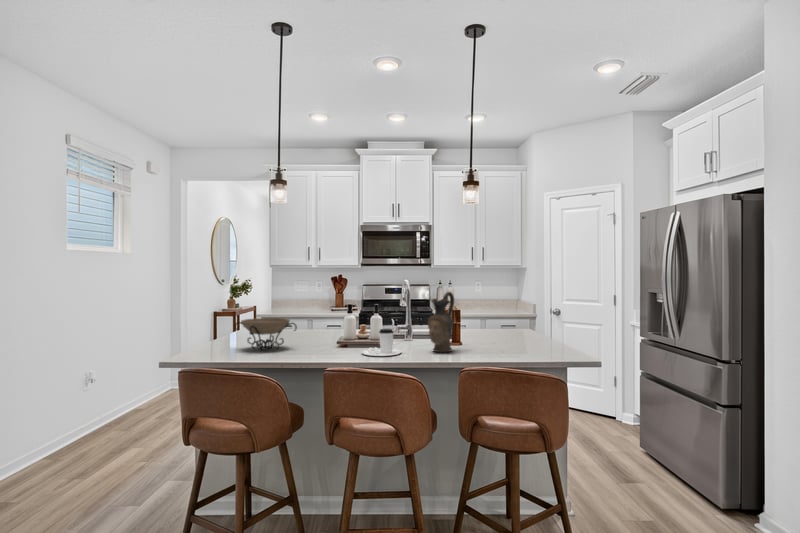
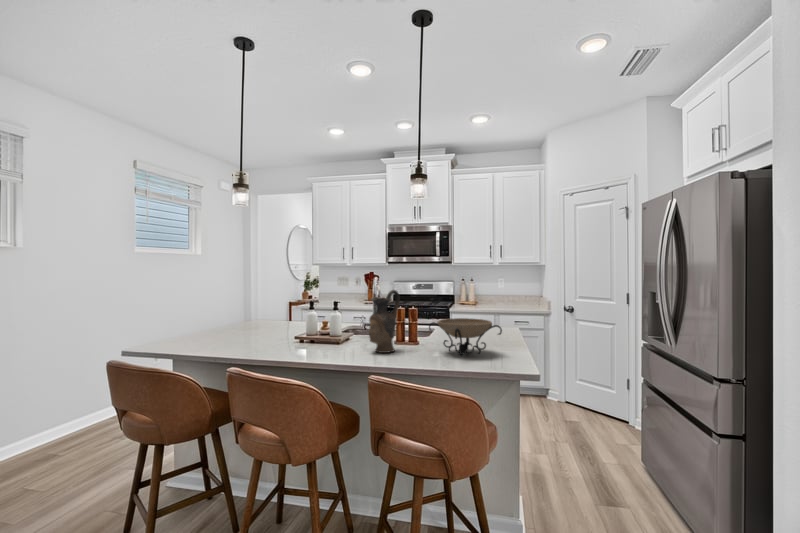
decorative bowl: present [235,318,297,350] -> present [429,318,502,356]
coffee cup: present [362,329,401,356] -> none [302,327,343,355]

